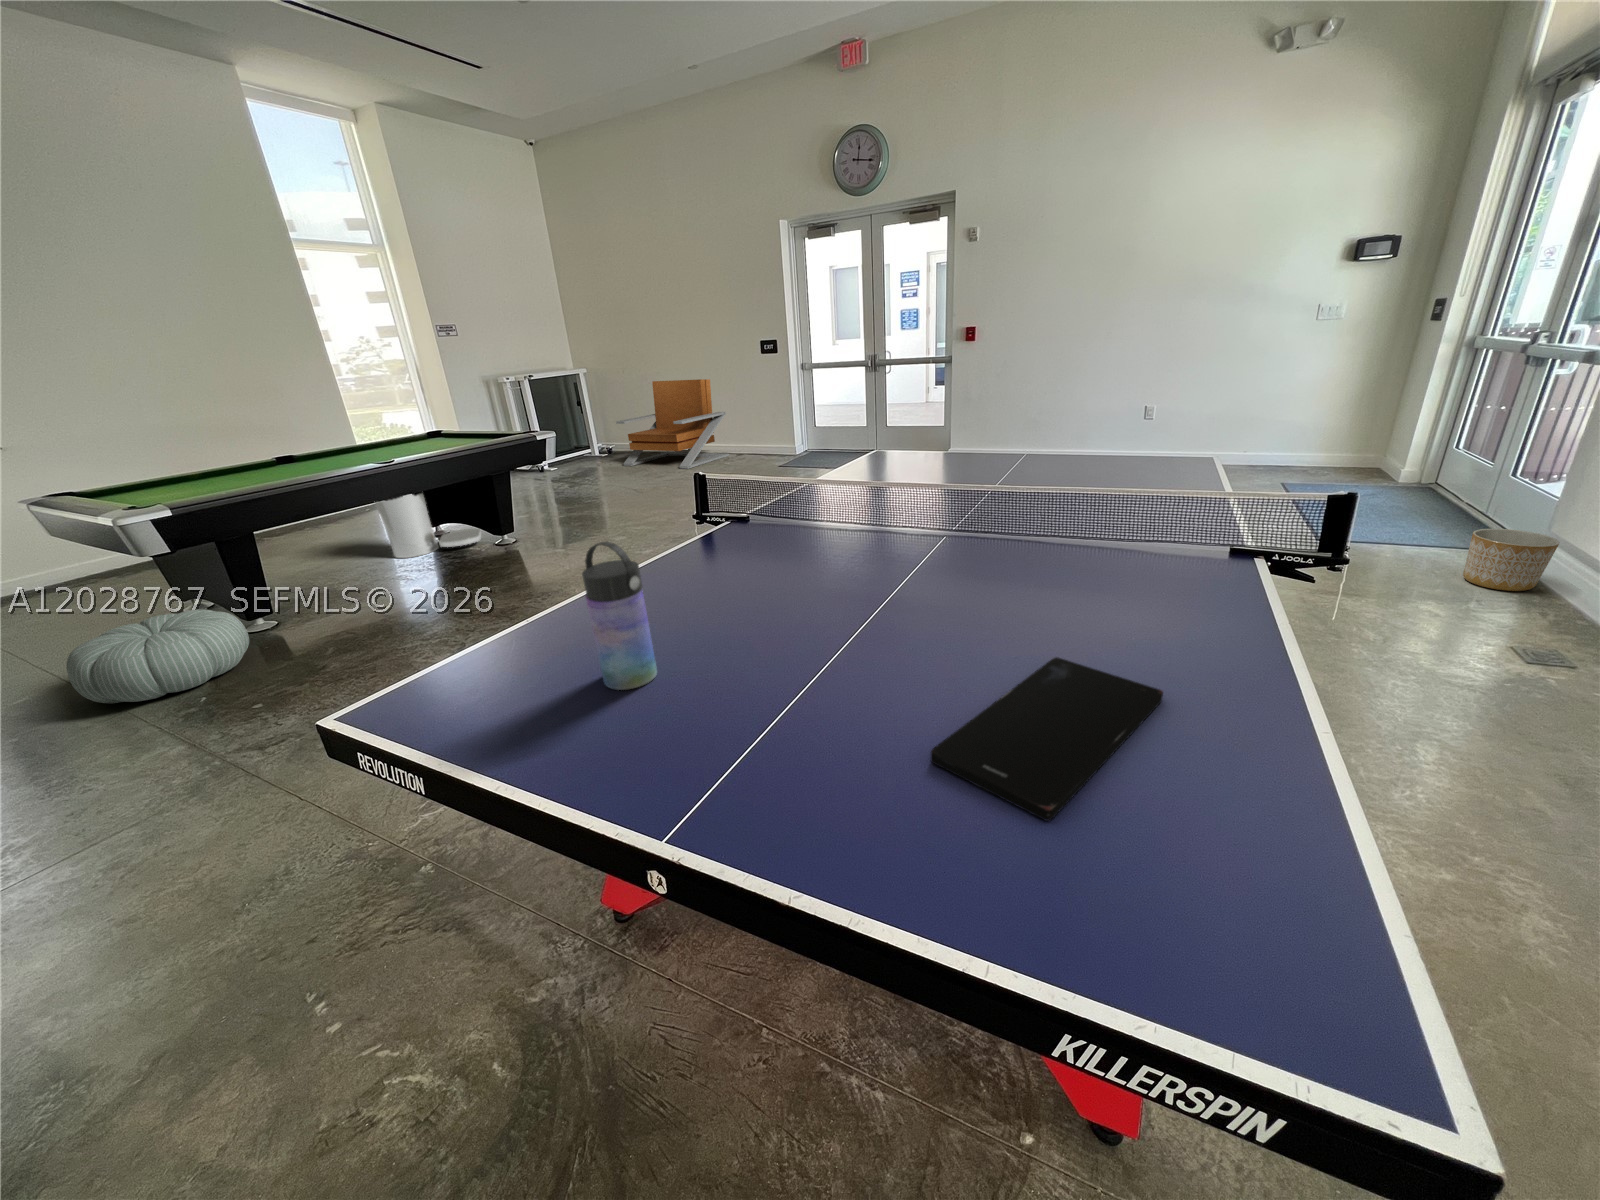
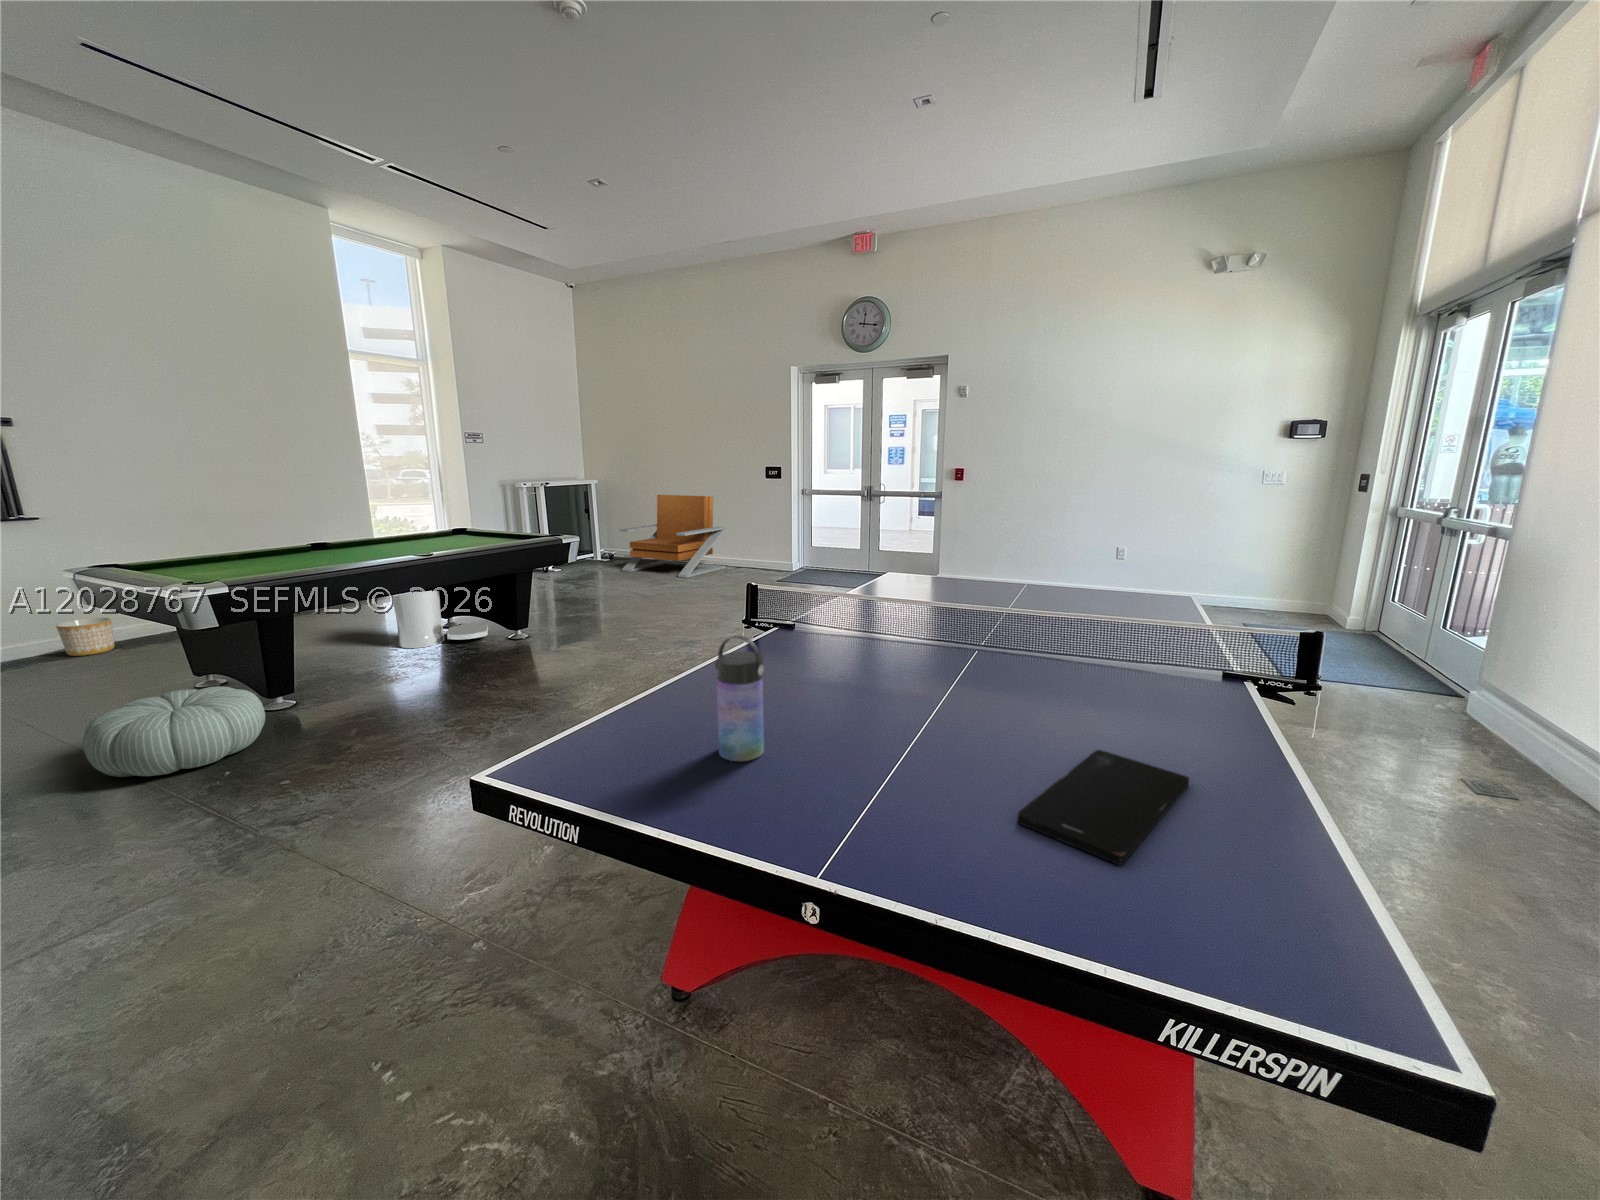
planter: present [1463,529,1560,591] -> present [56,617,114,656]

